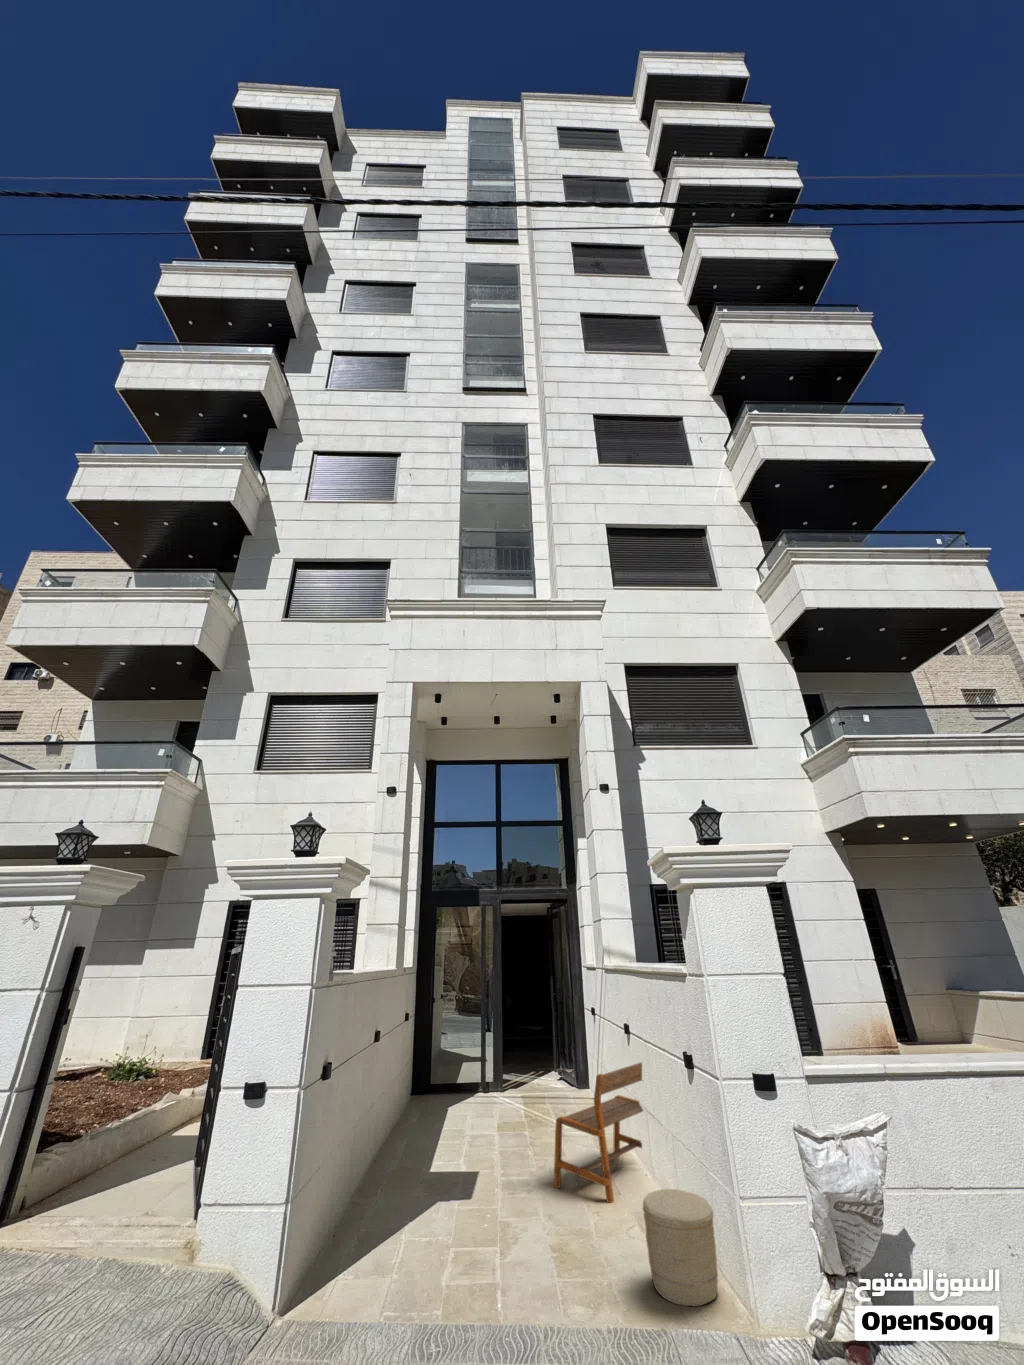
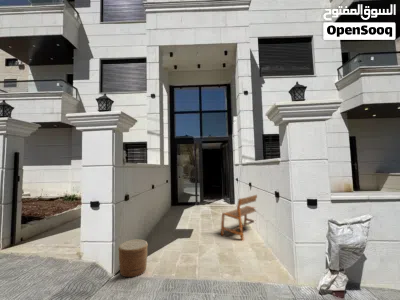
woven basket: present [643,1189,718,1306] -> present [118,239,148,277]

